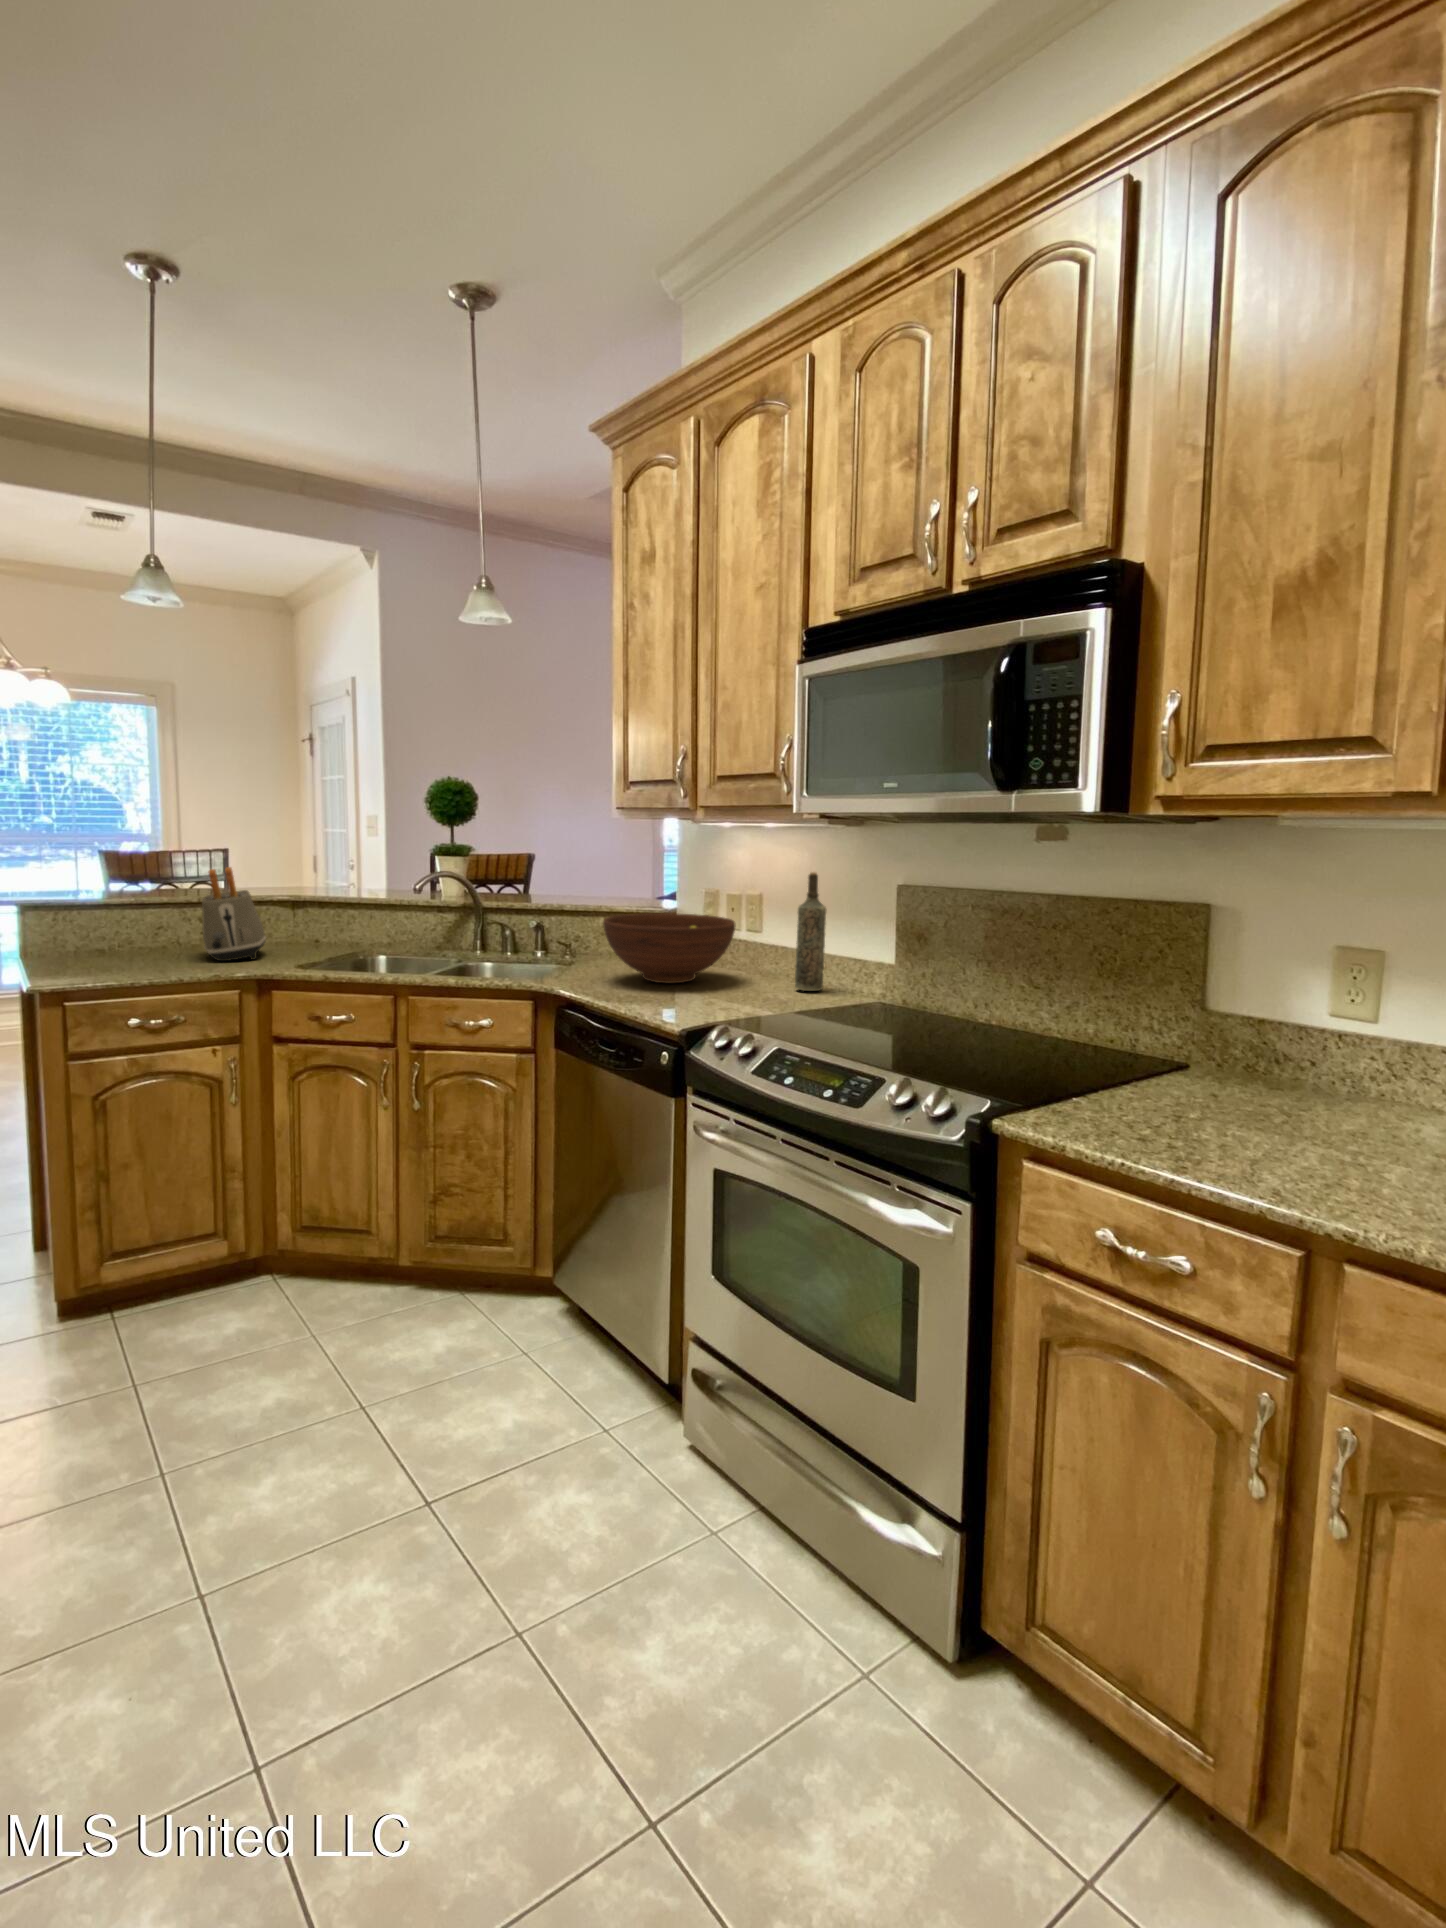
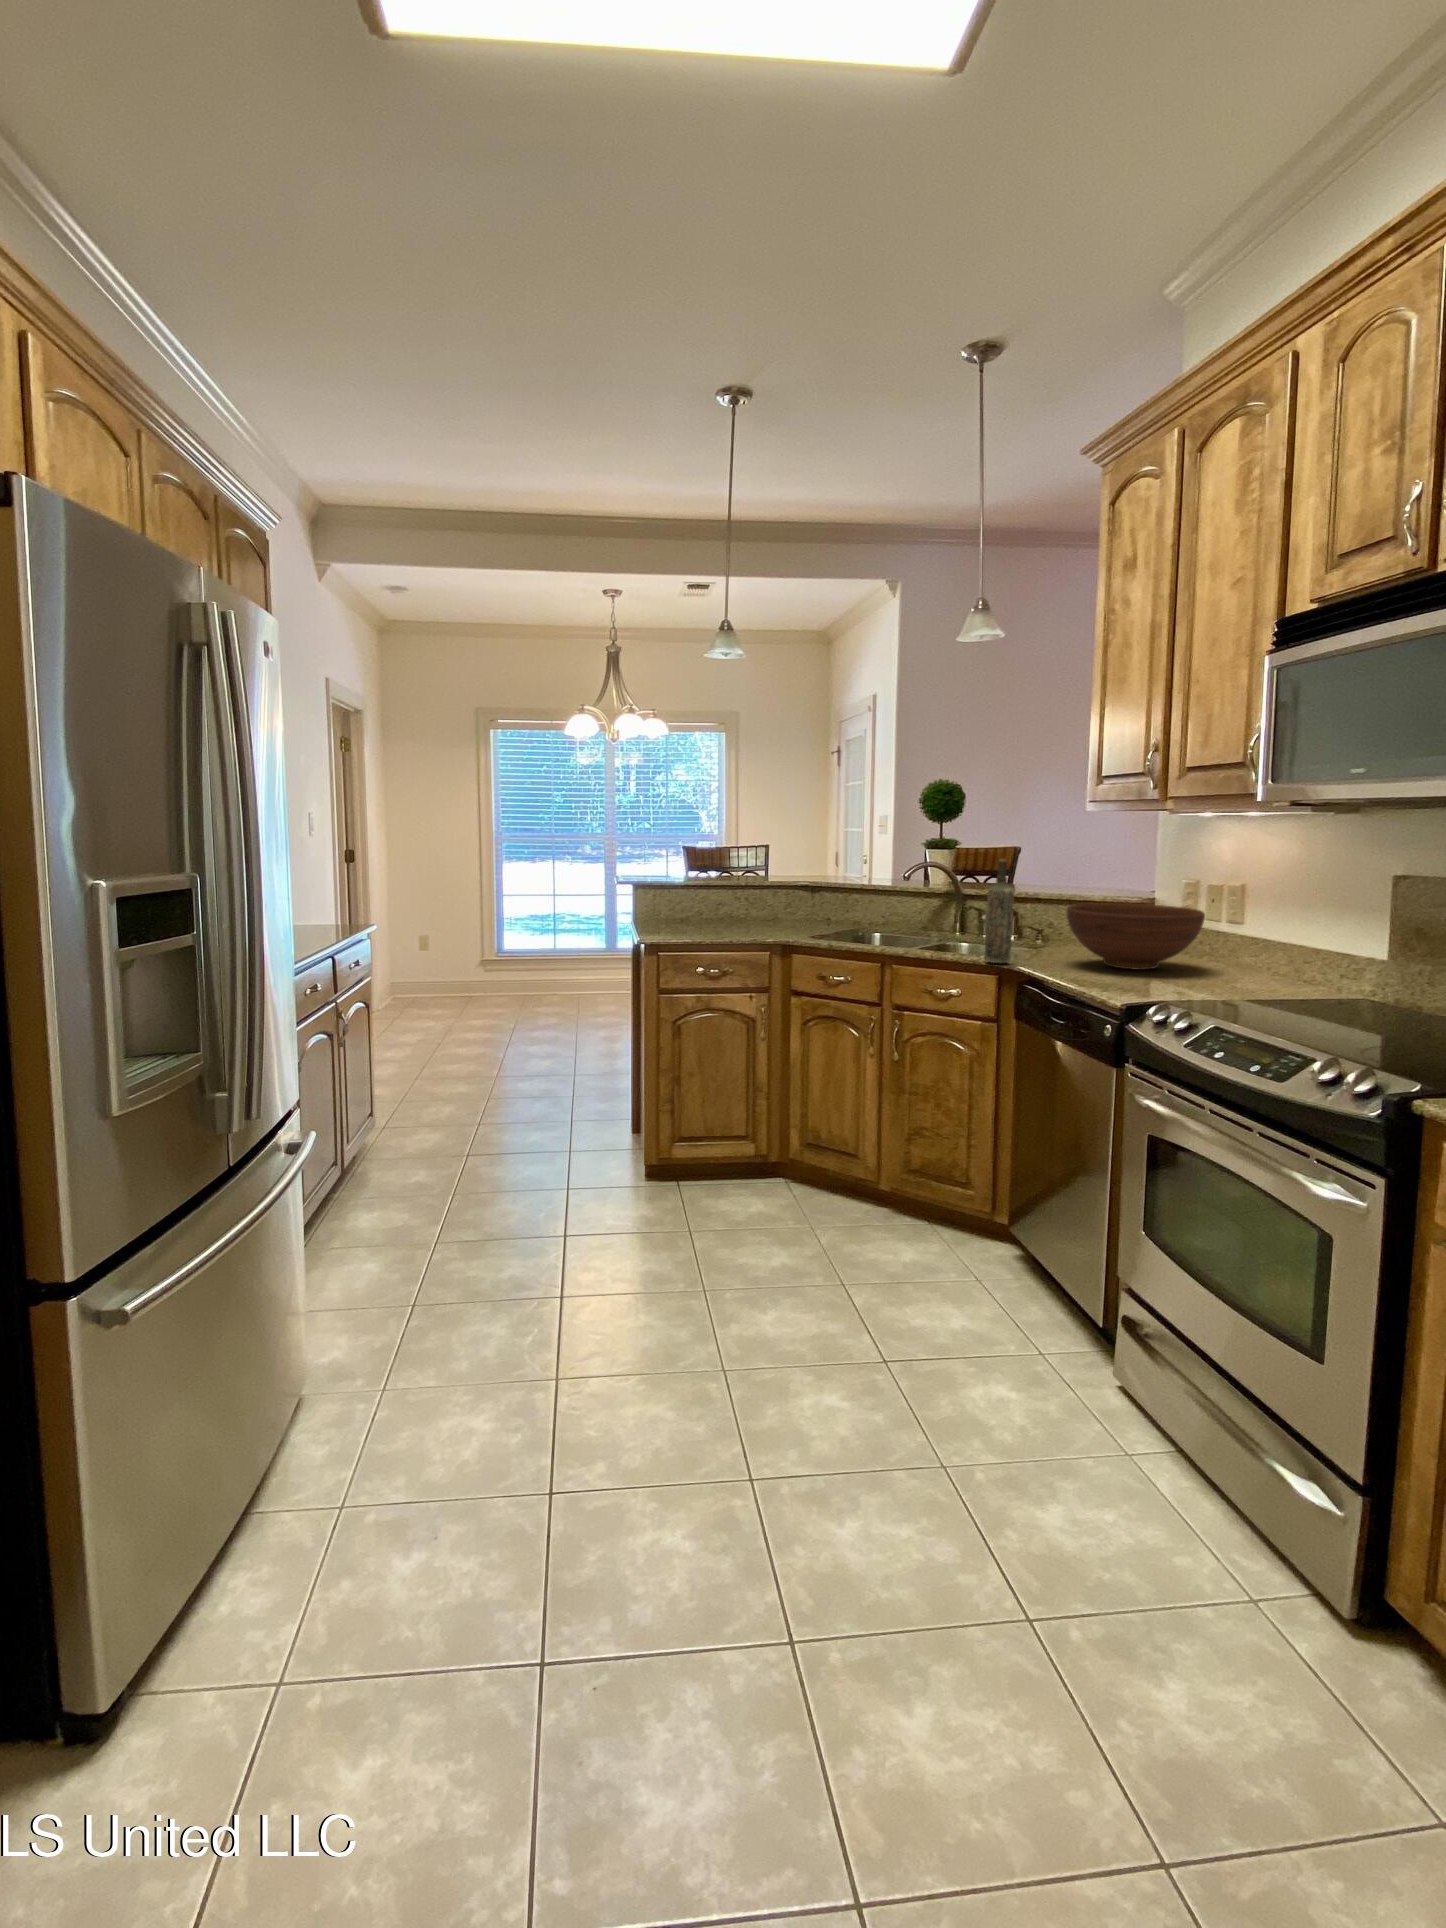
toaster: present [202,867,266,961] -> none [750,859,793,932]
bottle: present [795,872,826,991] -> present [985,859,1014,963]

